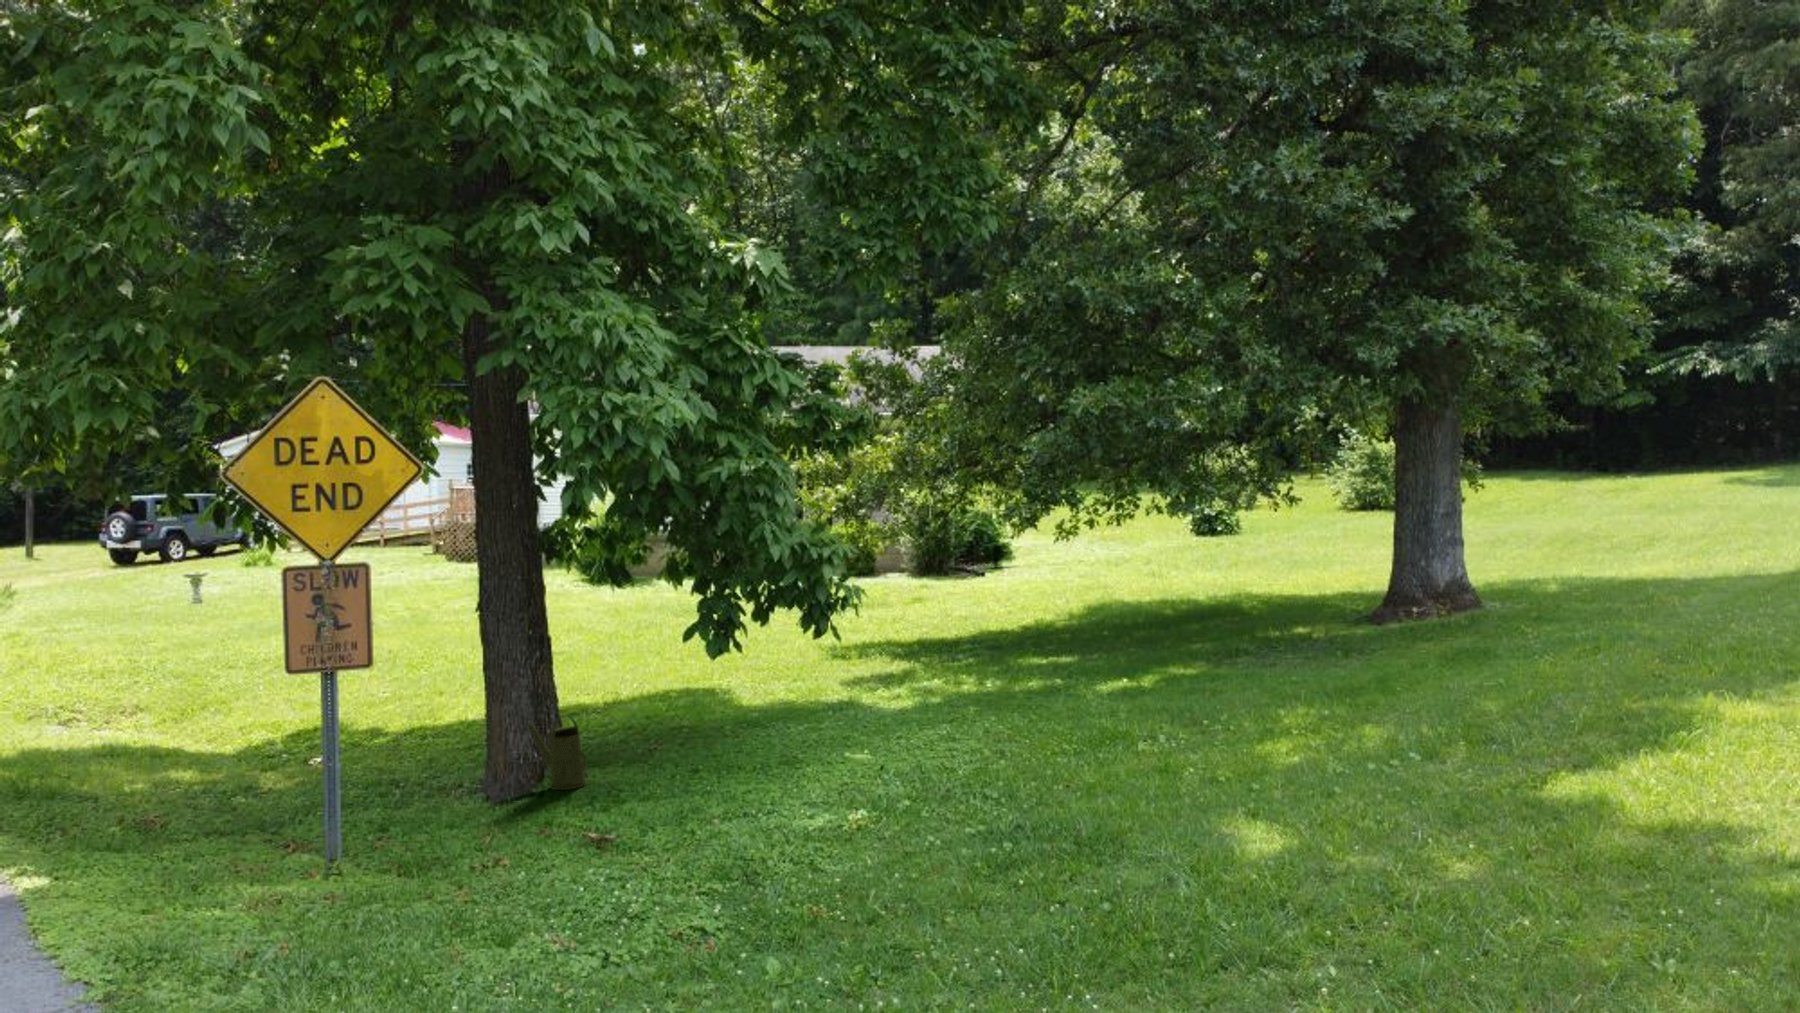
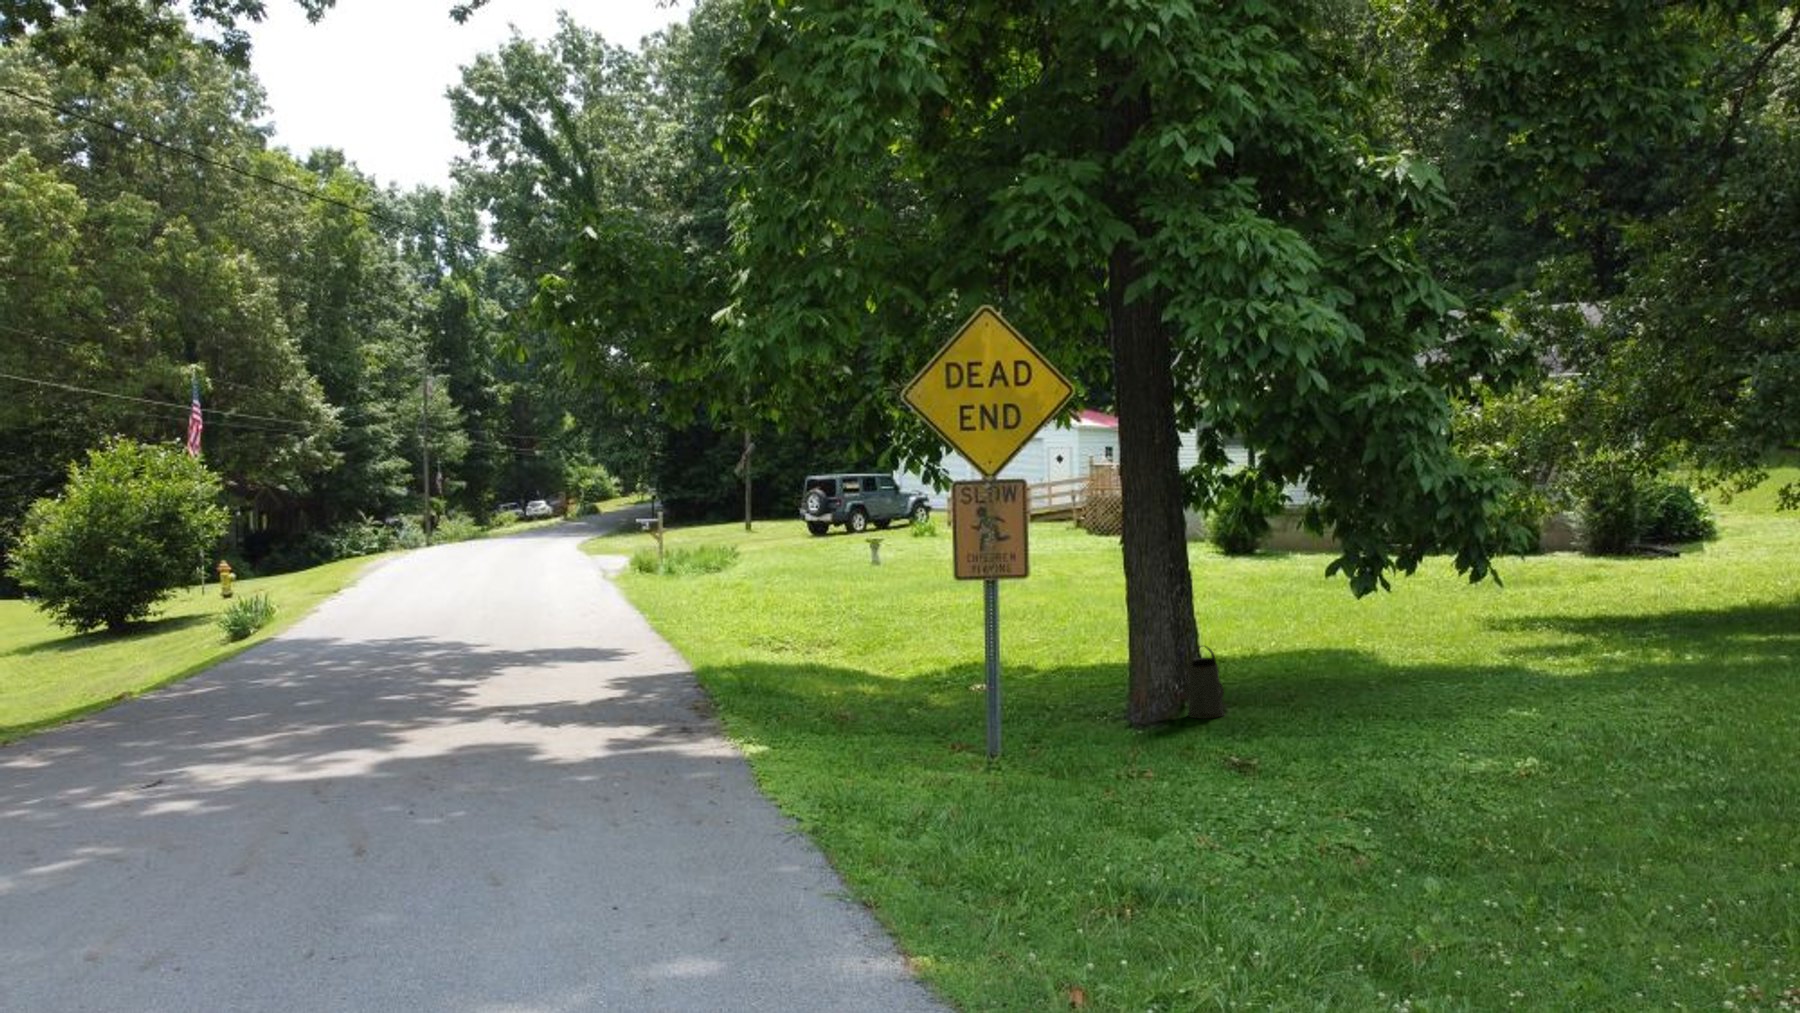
potted plant: present [984,544,1005,568] -> none [1652,521,1695,550]

